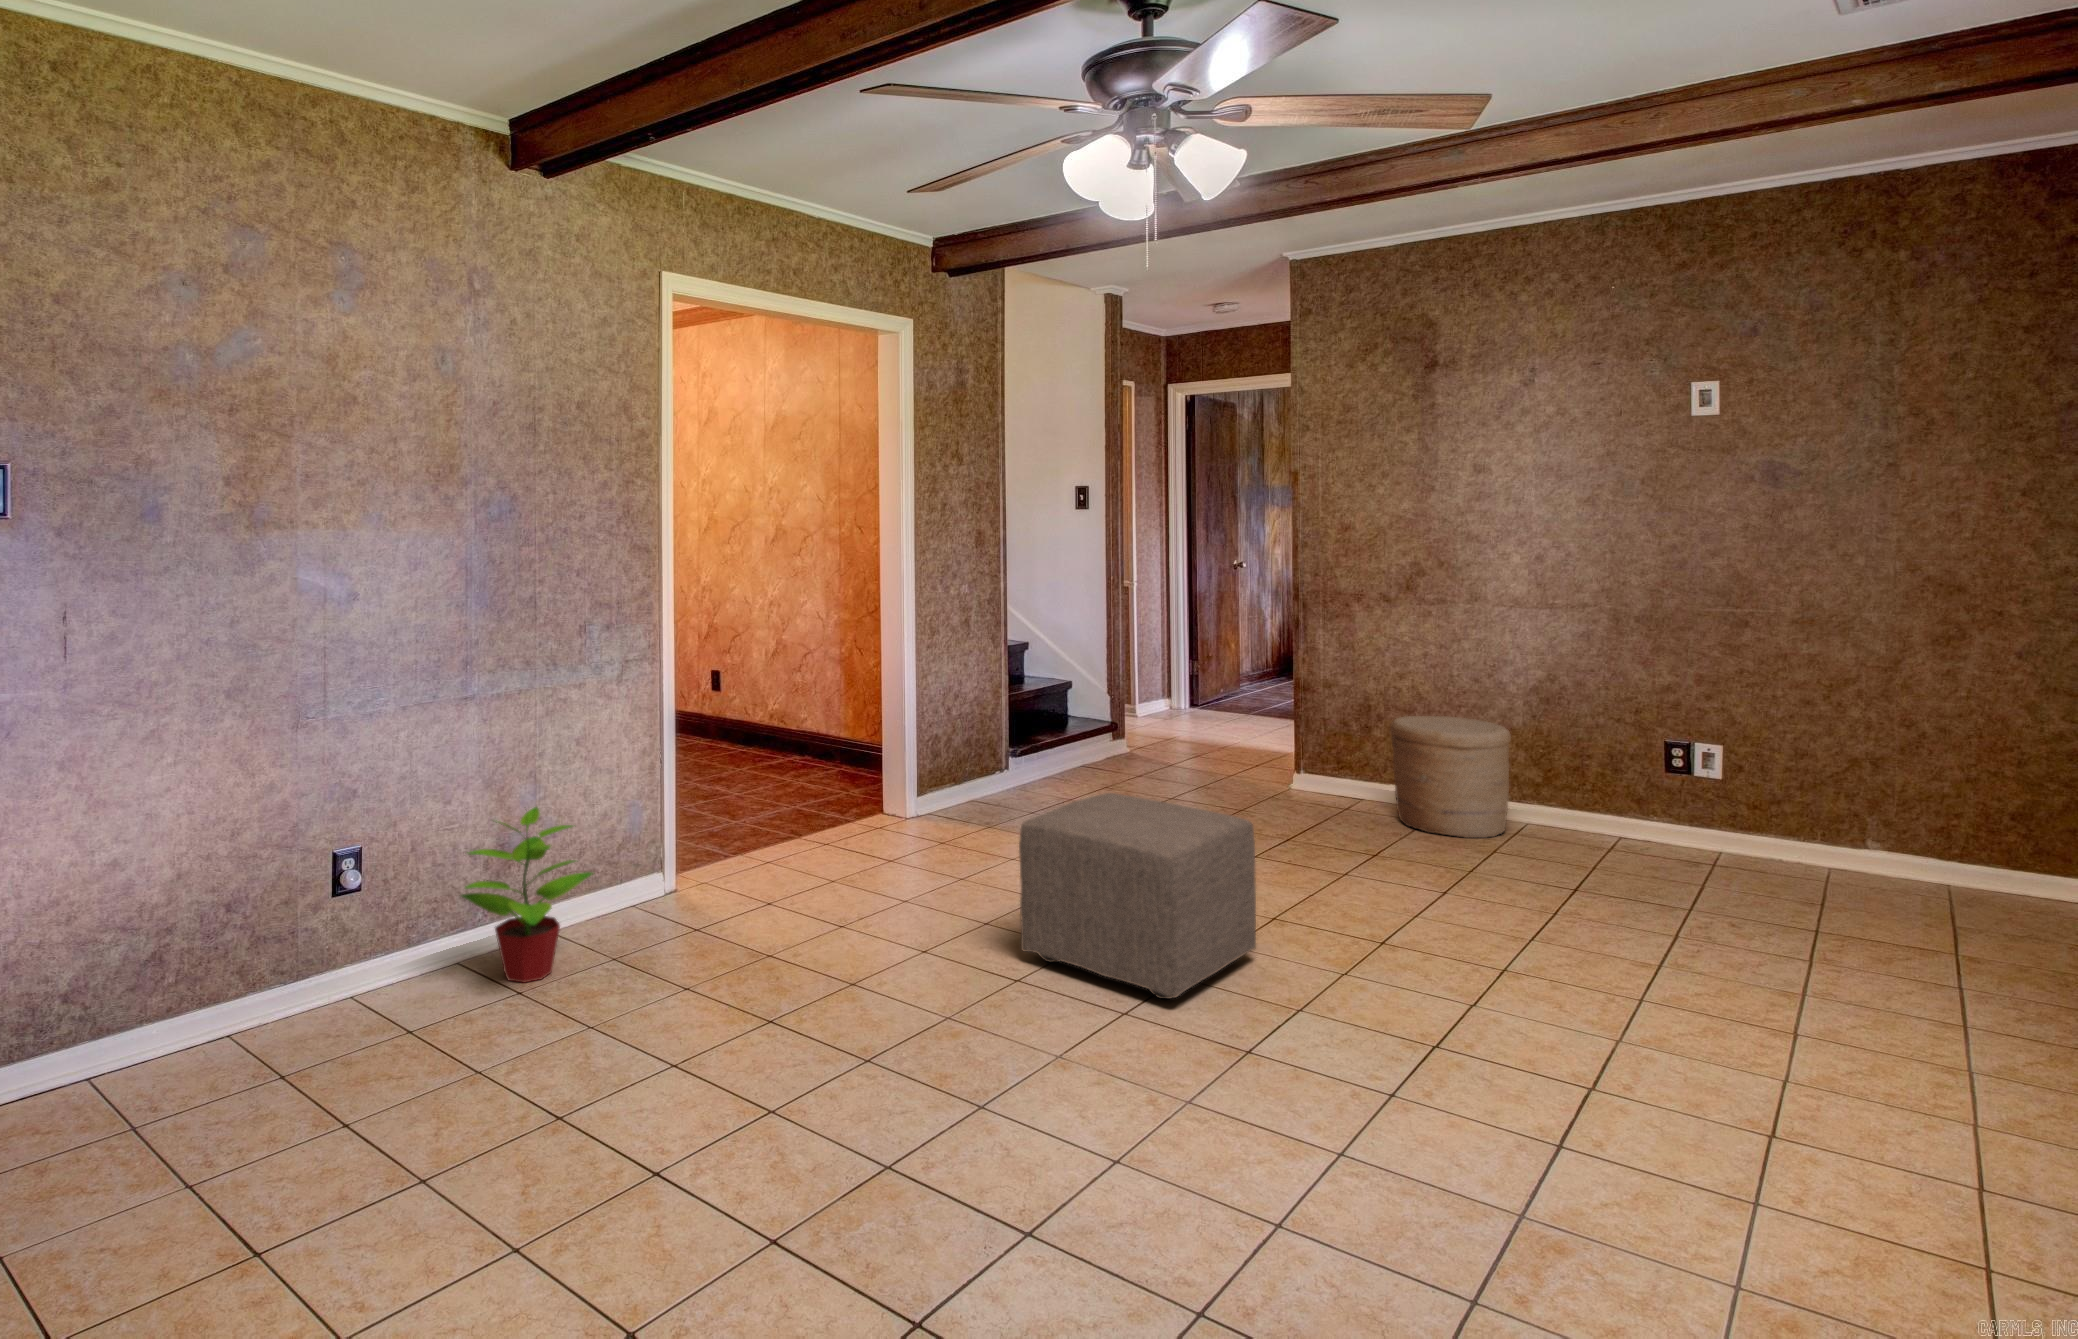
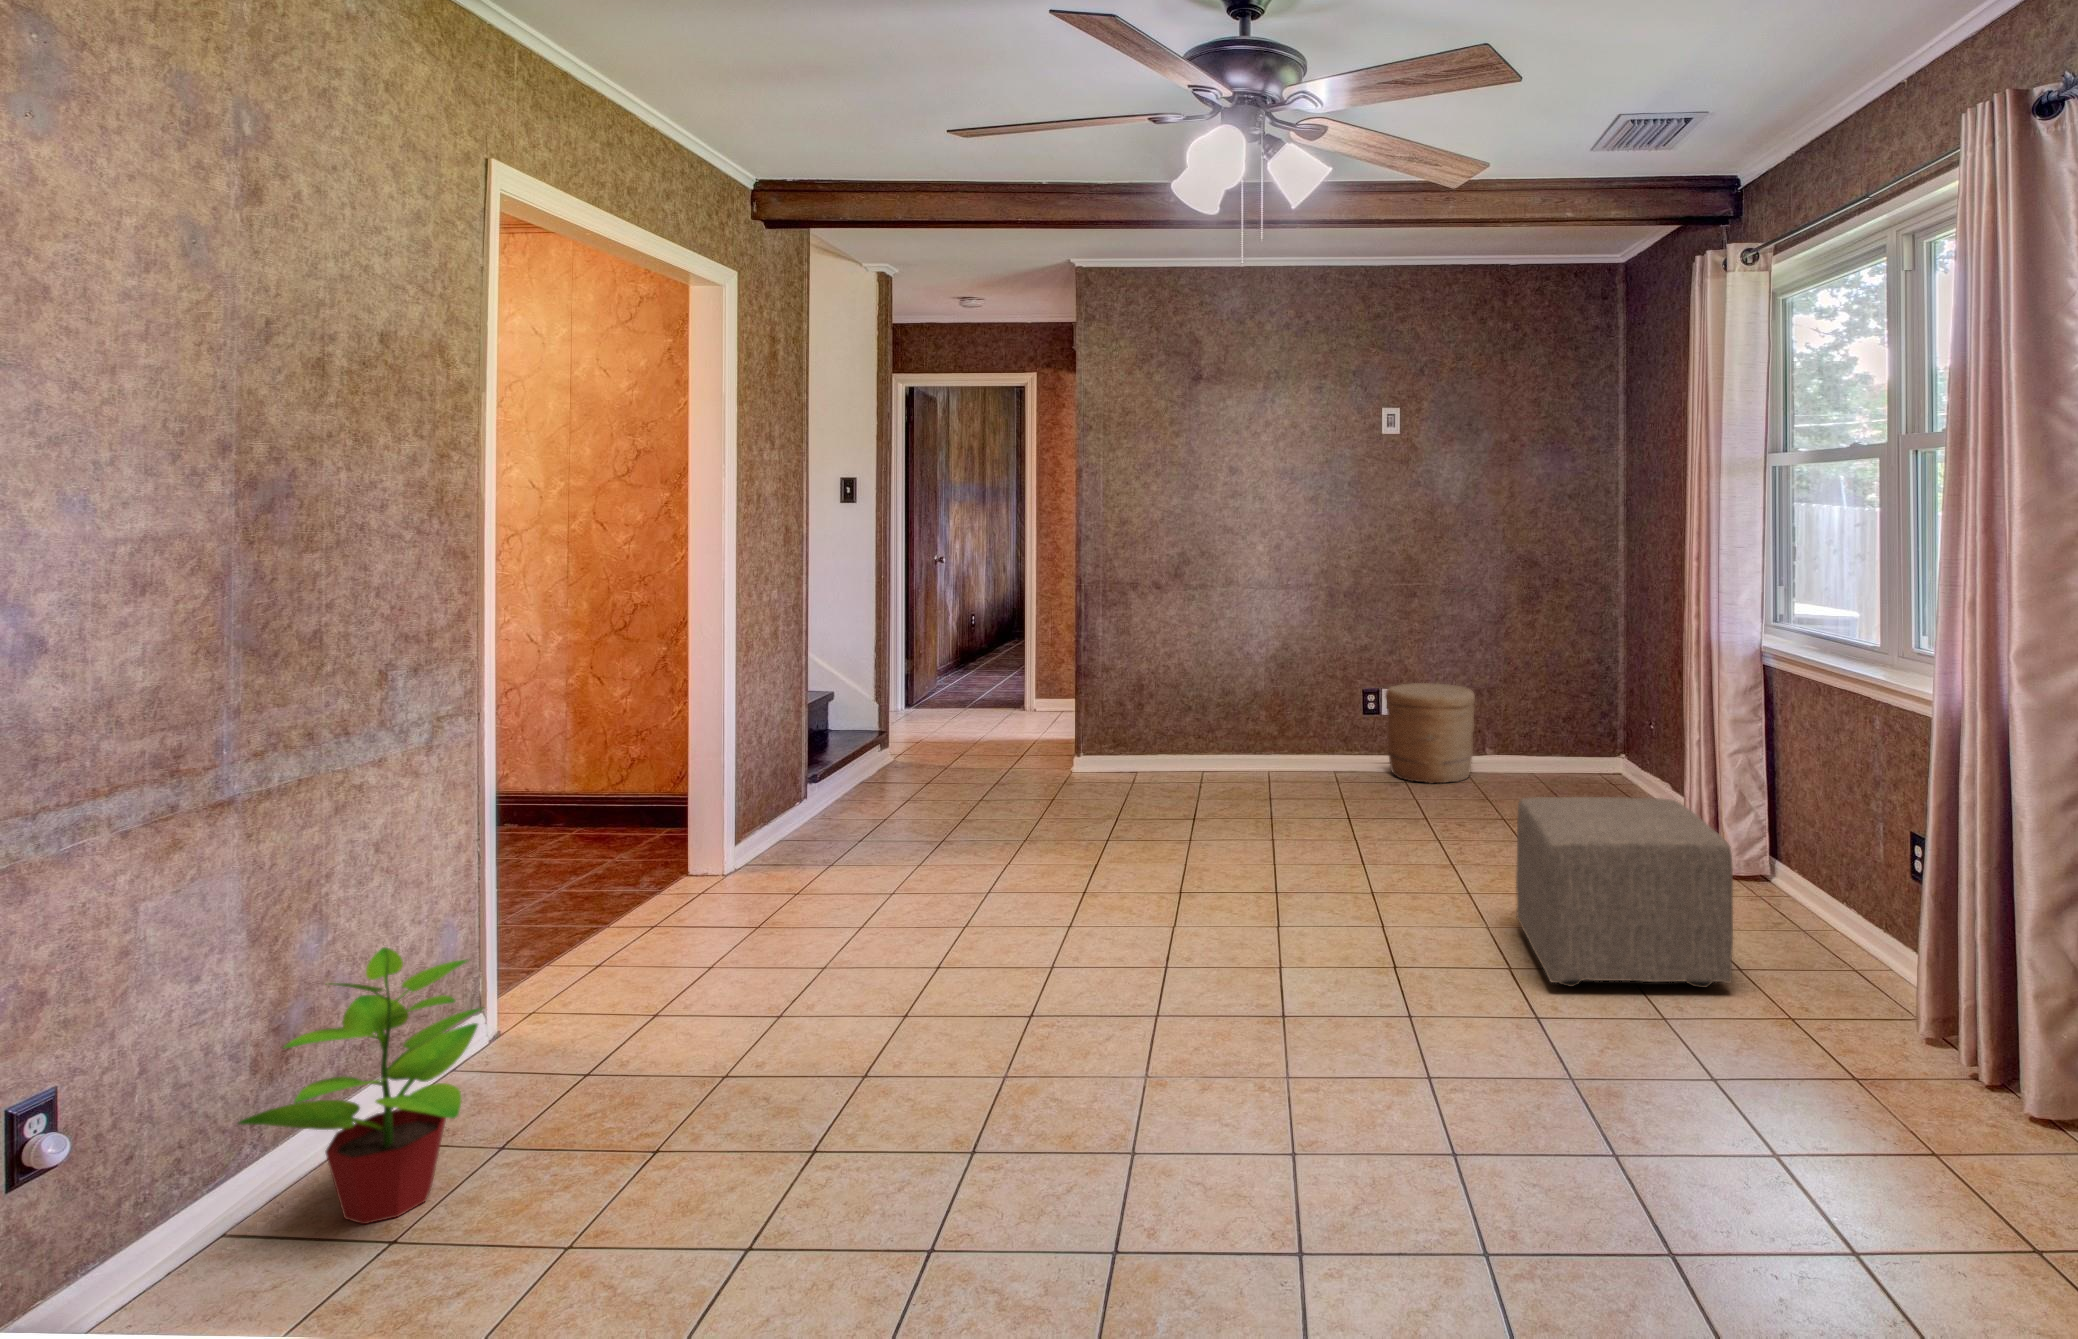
woven basket: present [1390,716,1511,838] -> present [1385,683,1475,783]
ottoman: present [1019,793,1256,999] -> present [1516,797,1733,988]

